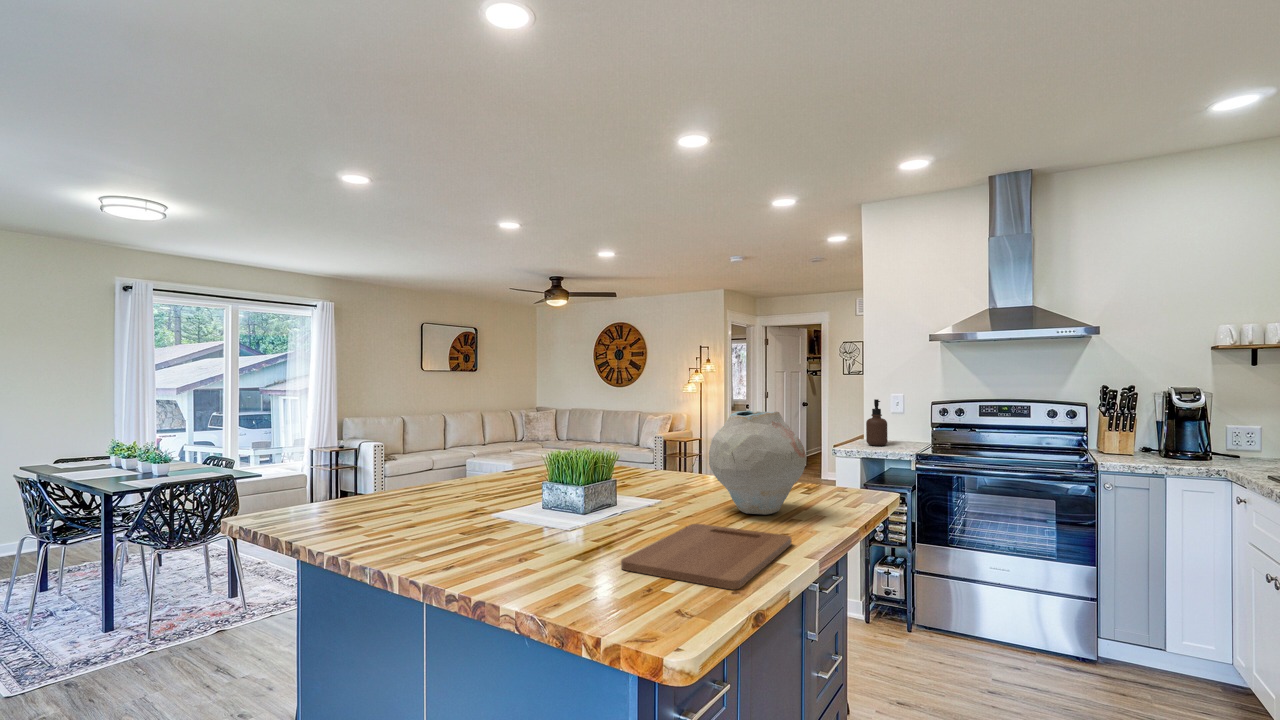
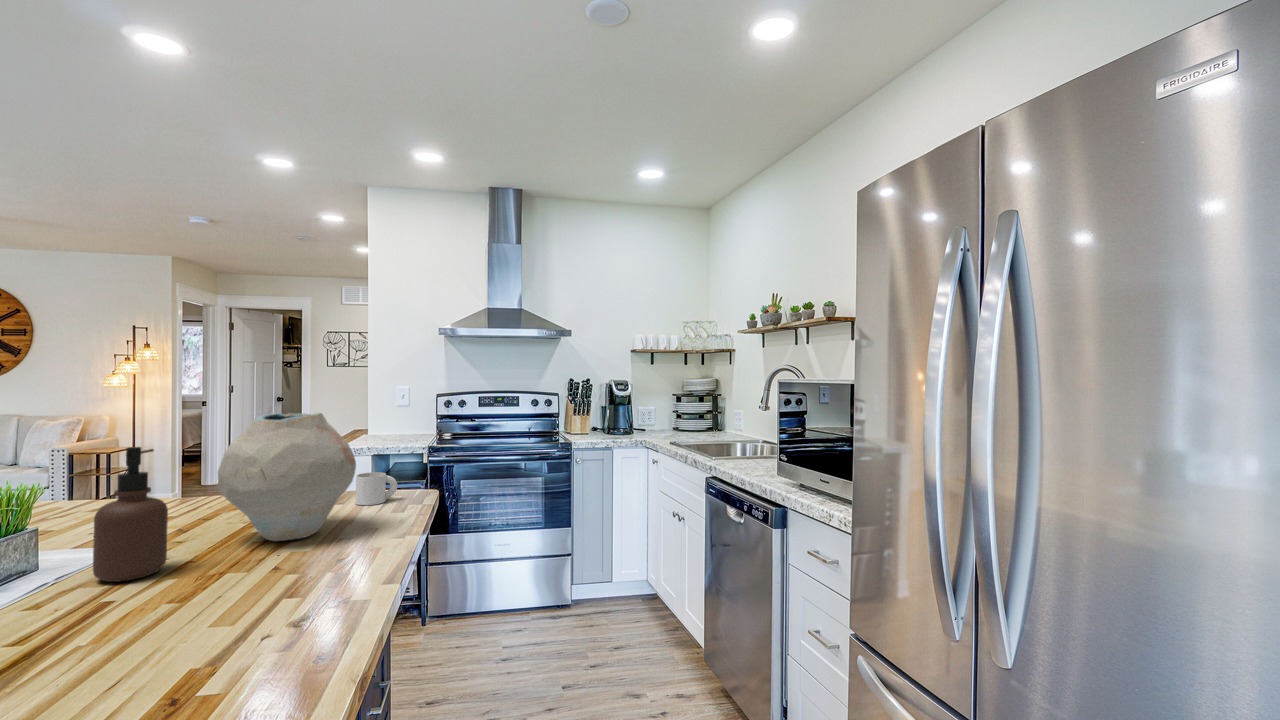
soap dispenser: present [866,399,888,446] -> present [93,447,168,582]
mug: none [818,470,856,499] -> present [355,472,397,505]
cutting board: present [621,524,791,590] -> none [96,560,357,682]

